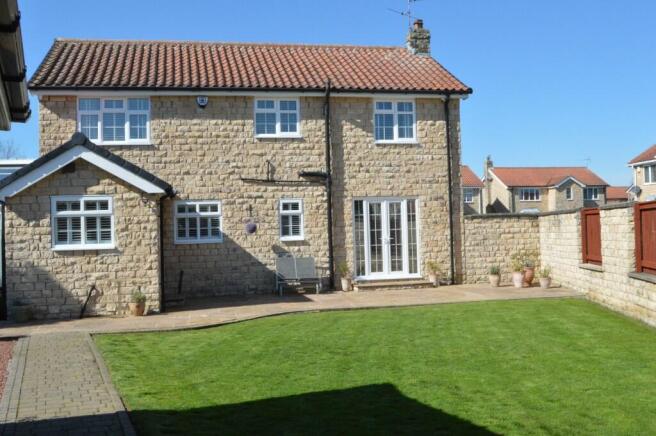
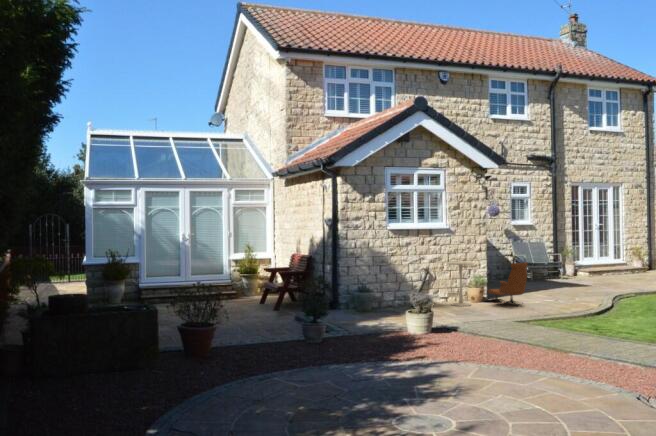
lounge chair: none [145,281,169,319] -> present [487,263,528,303]

